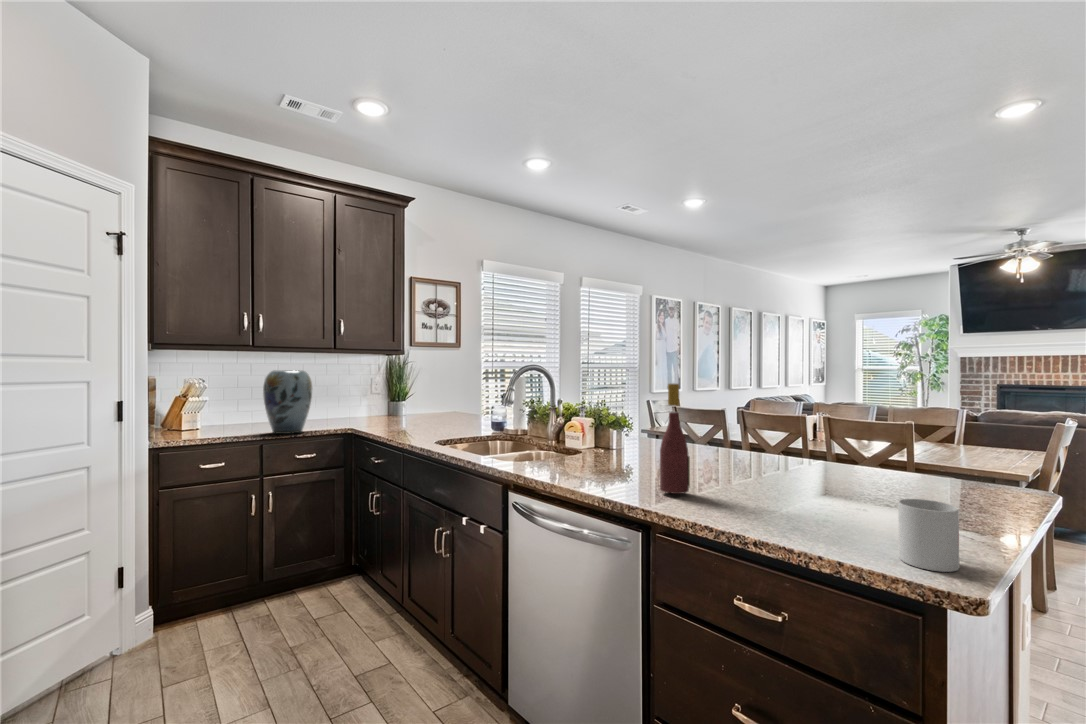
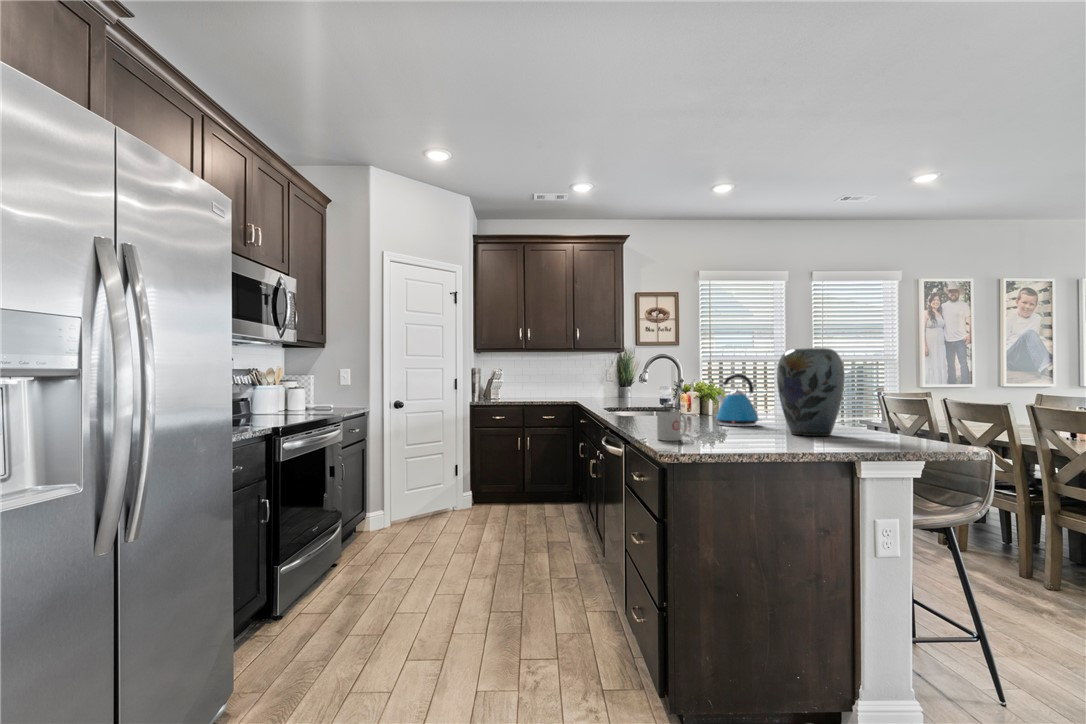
vase: present [263,370,313,434] -> present [777,348,845,436]
wine bottle: present [660,384,690,494] -> none [643,363,660,426]
kettle: none [713,397,778,478] -> present [716,374,760,426]

